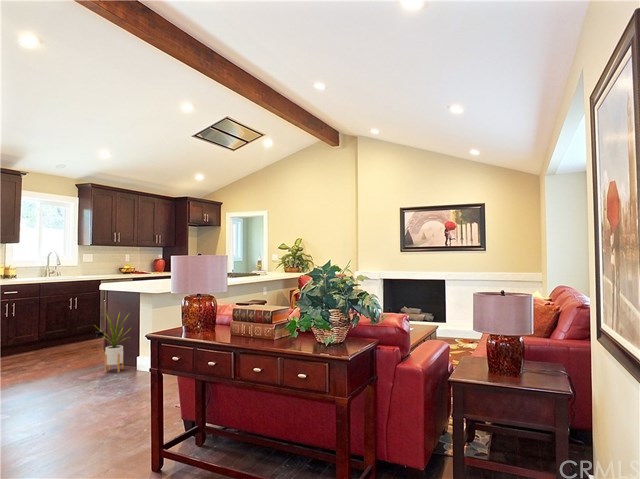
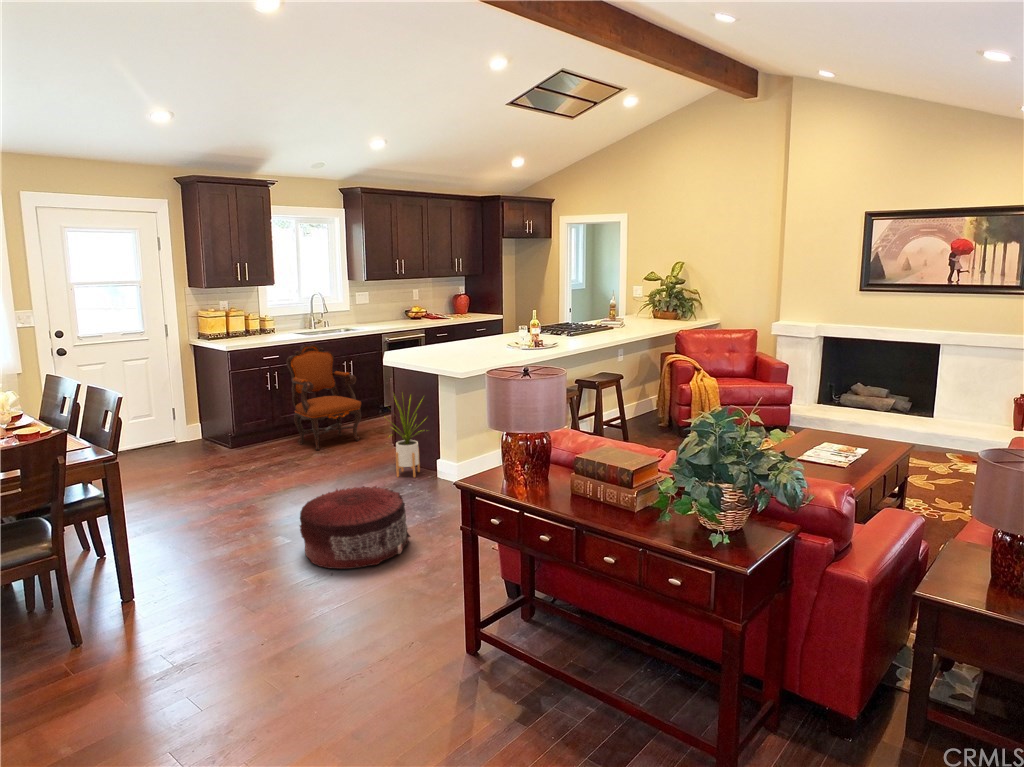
armchair: none [22,284,81,362] -> present [286,344,361,450]
pouf: none [14,370,111,434] -> present [300,486,410,569]

